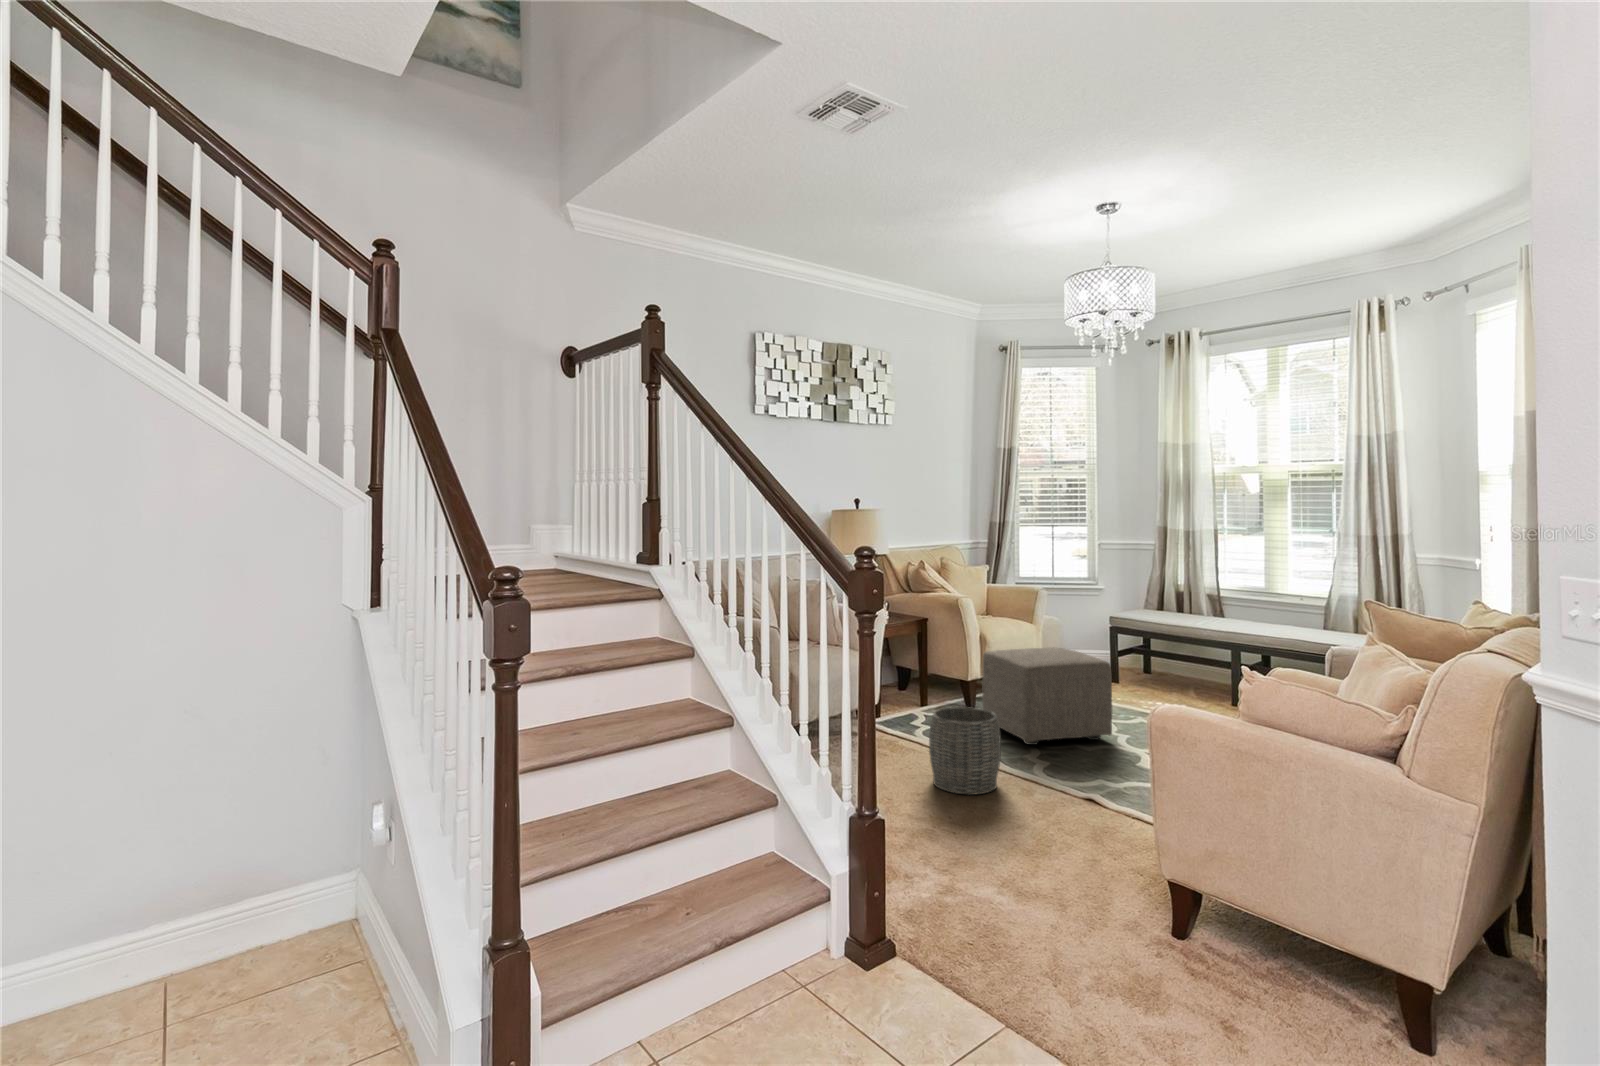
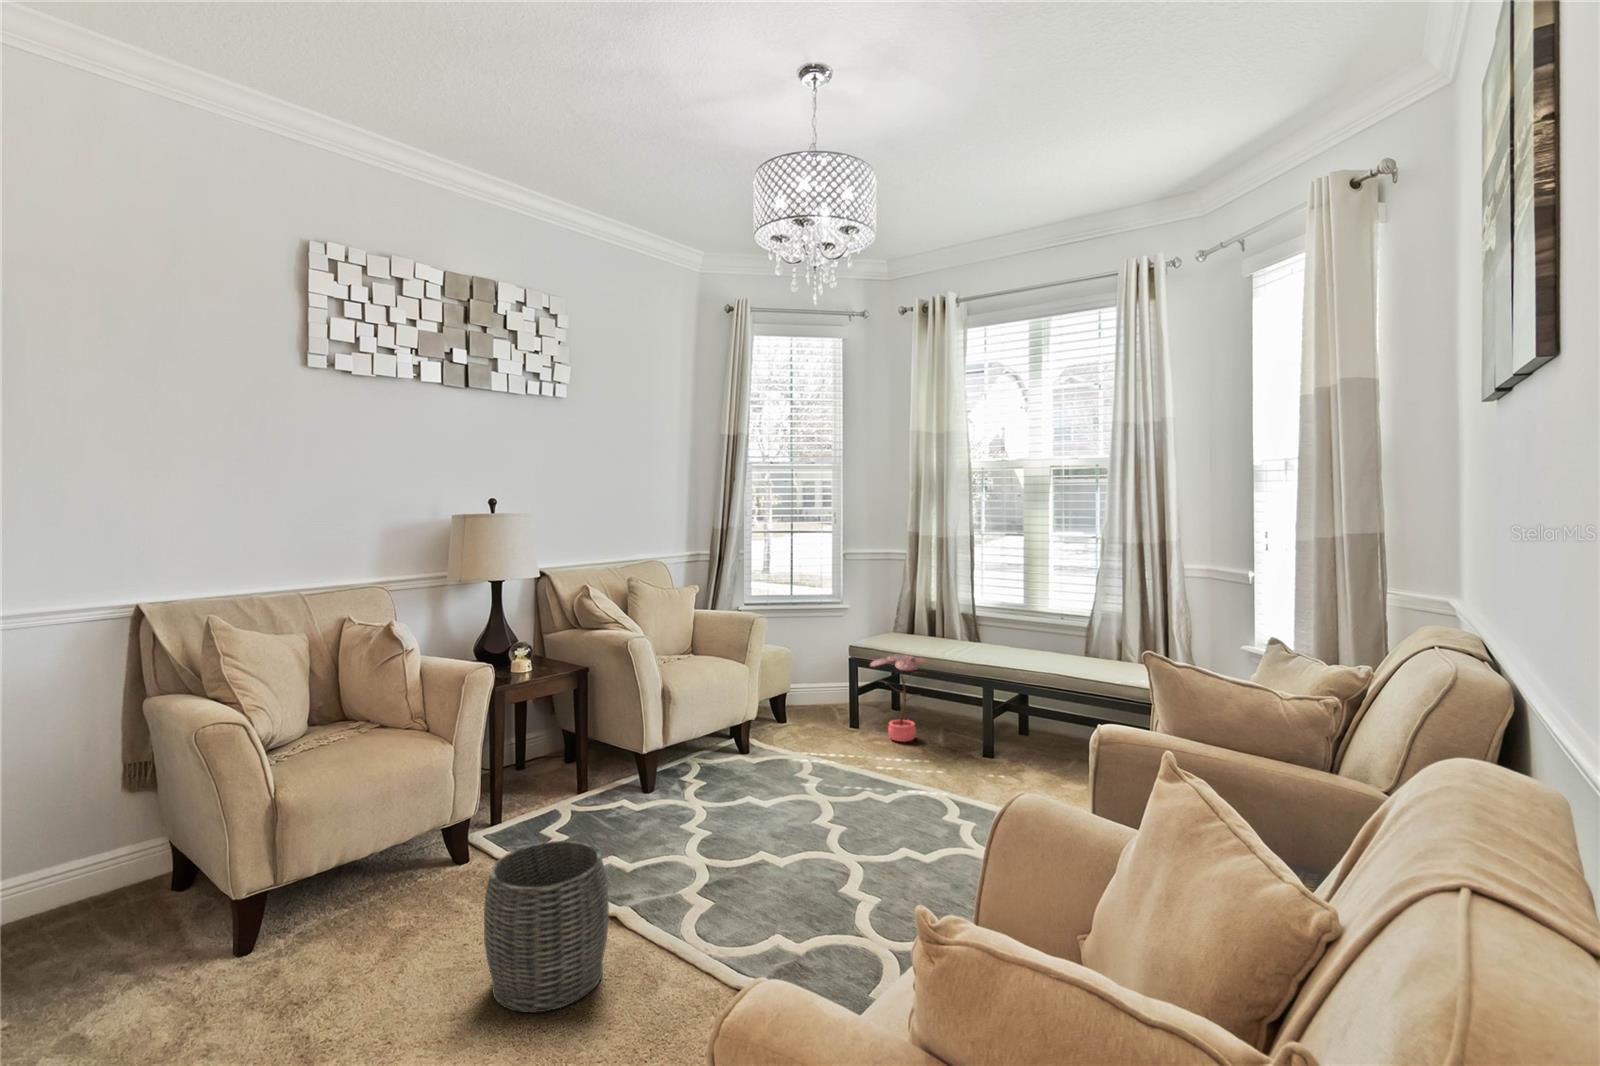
potted plant: none [1130,624,1184,692] -> present [870,655,928,742]
ottoman: present [982,648,1112,745] -> none [650,705,819,865]

